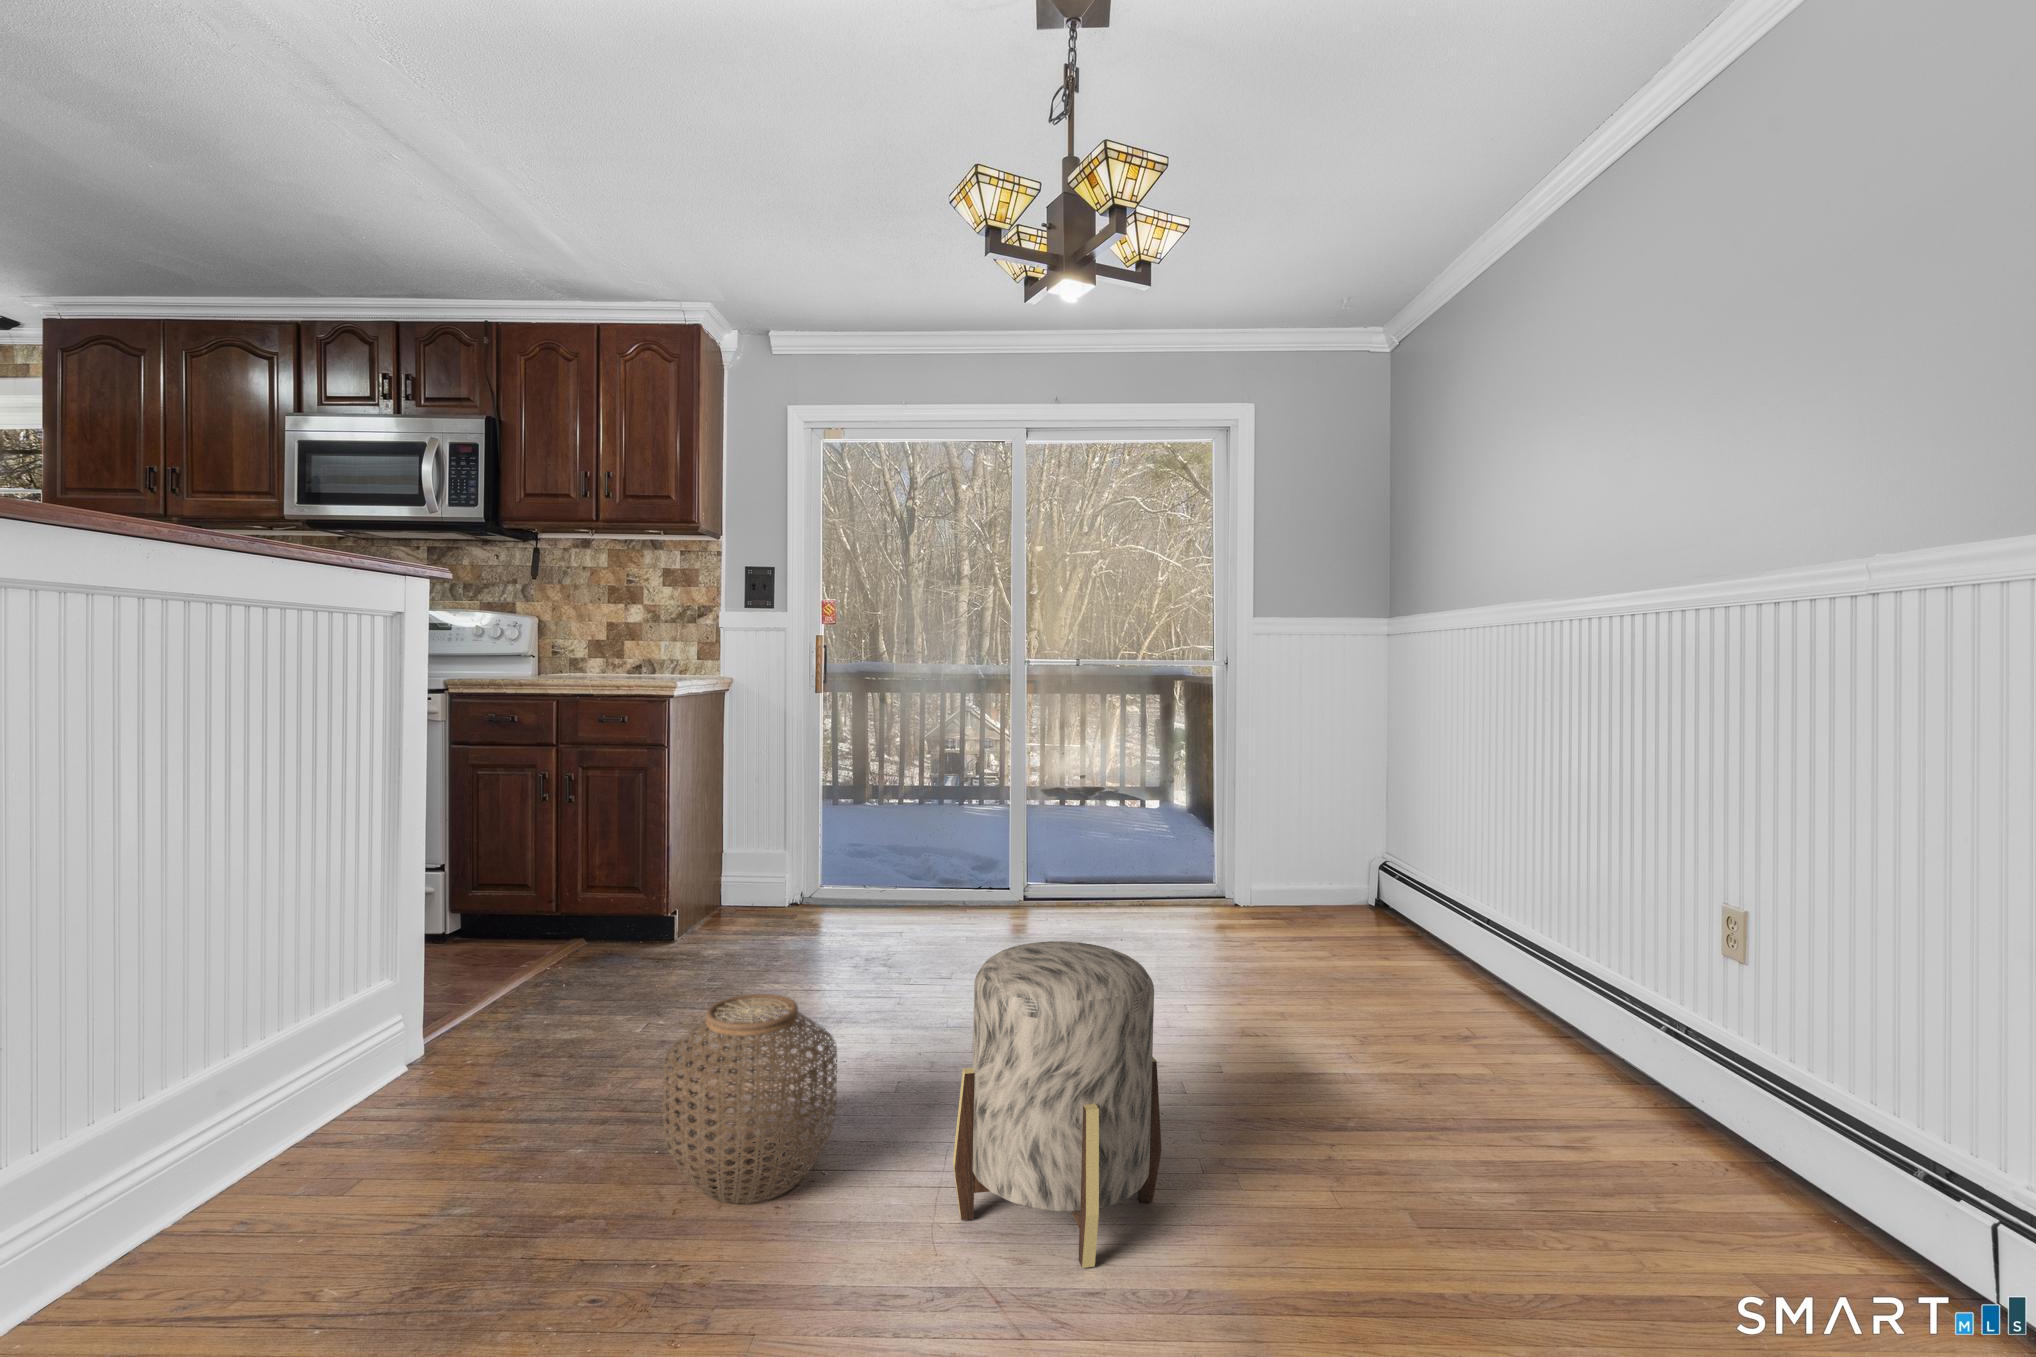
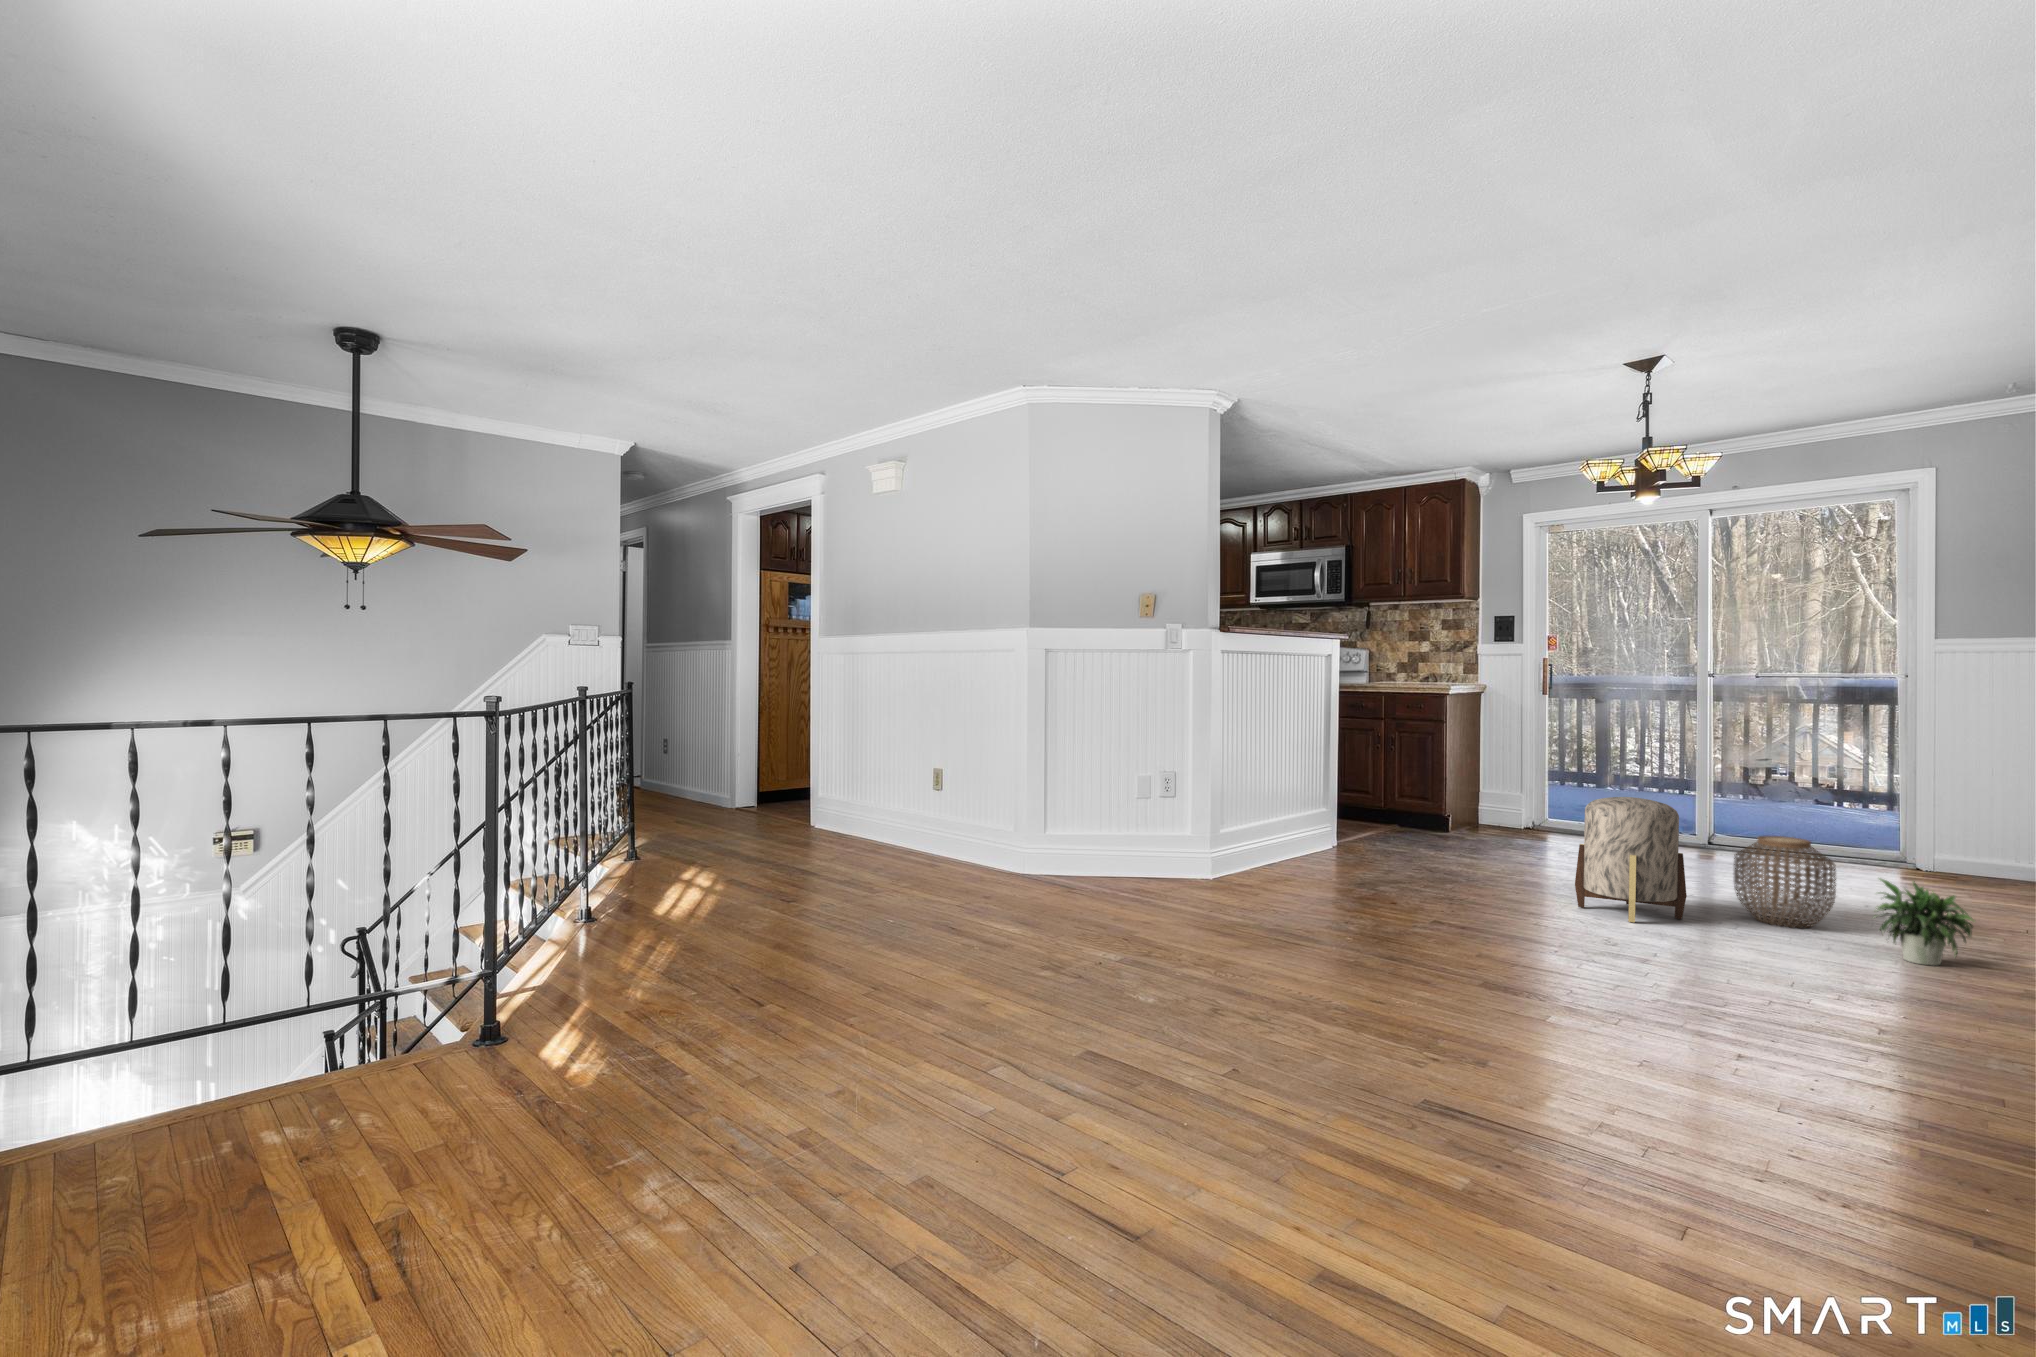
woven basket: present [662,994,837,1204] -> present [1734,836,1836,928]
potted plant: none [1449,1066,1665,1256] -> present [1873,879,1974,965]

